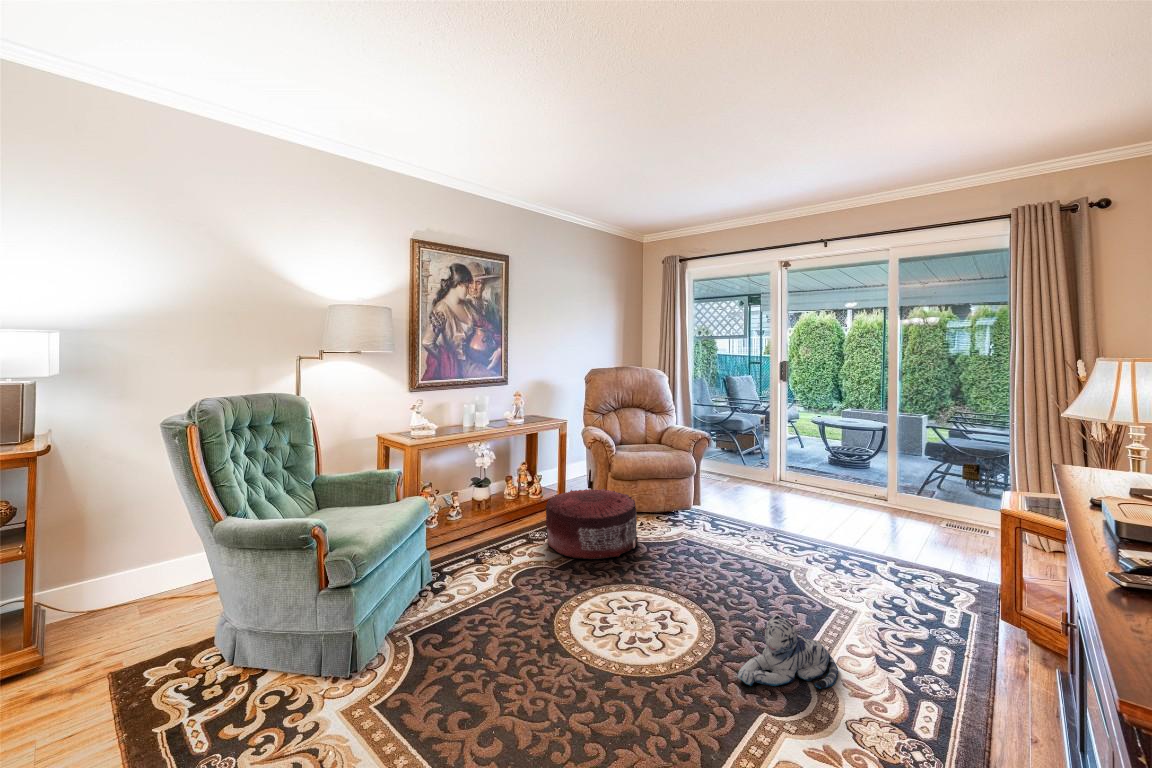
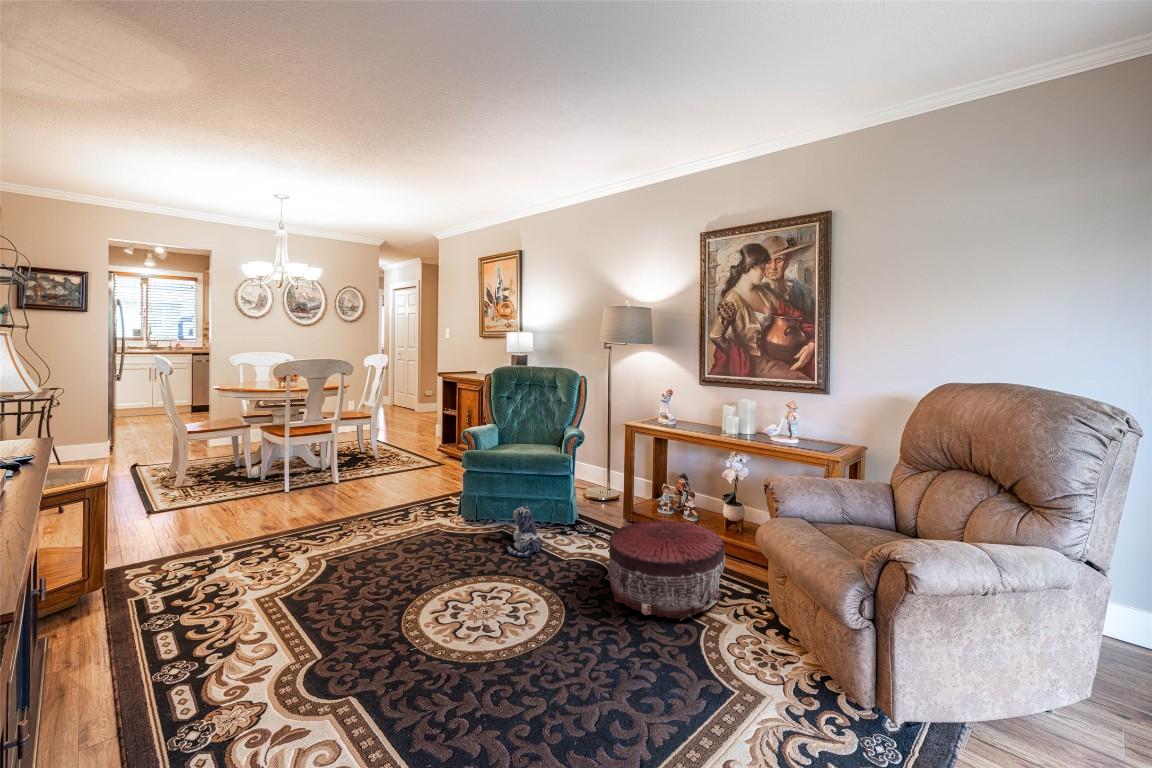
plush toy: present [738,615,838,689] -> present [506,507,542,557]

